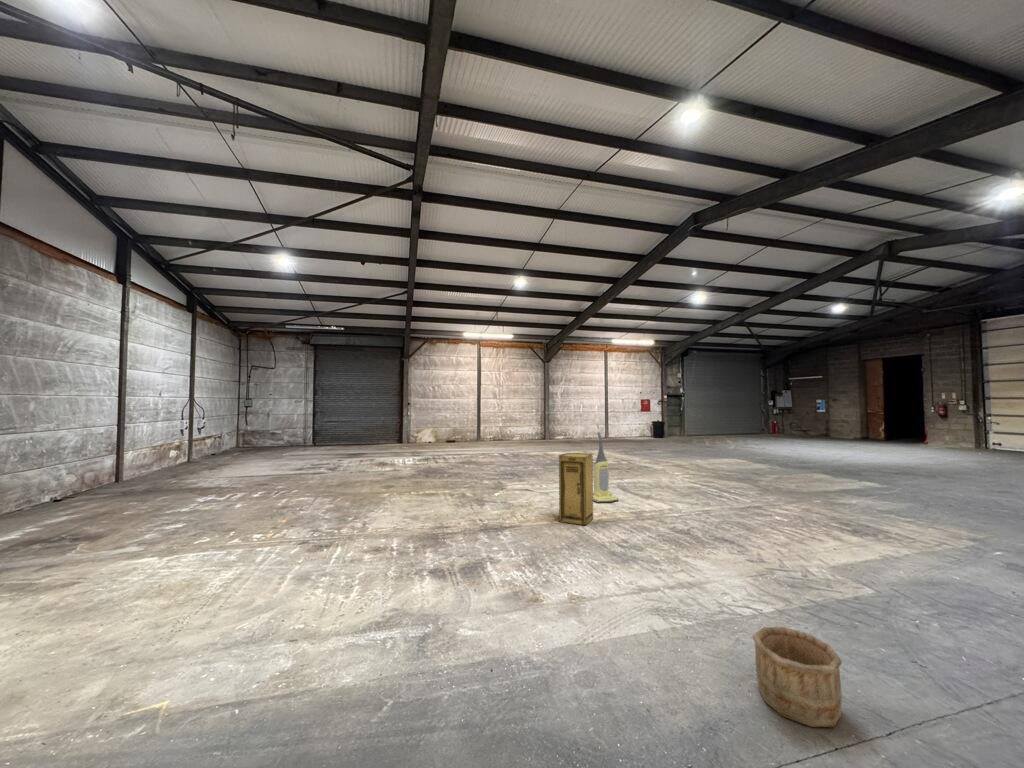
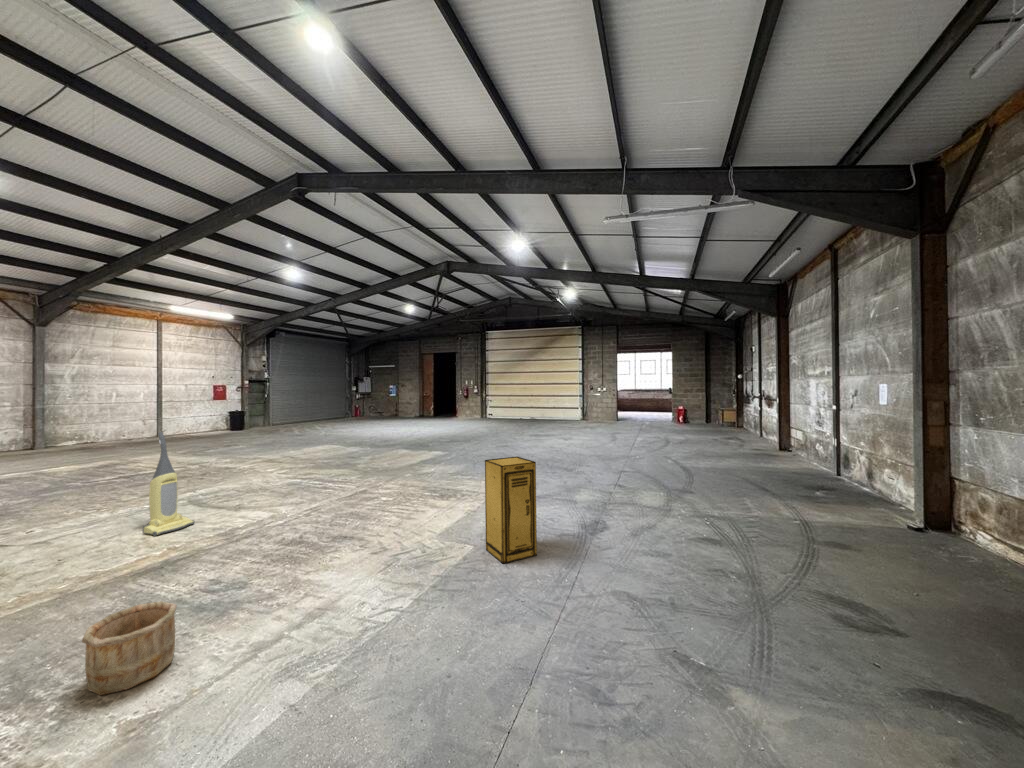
storage cabinet: present [559,453,593,526] -> present [485,457,537,564]
wooden bucket: present [752,627,842,727] -> present [82,601,177,695]

